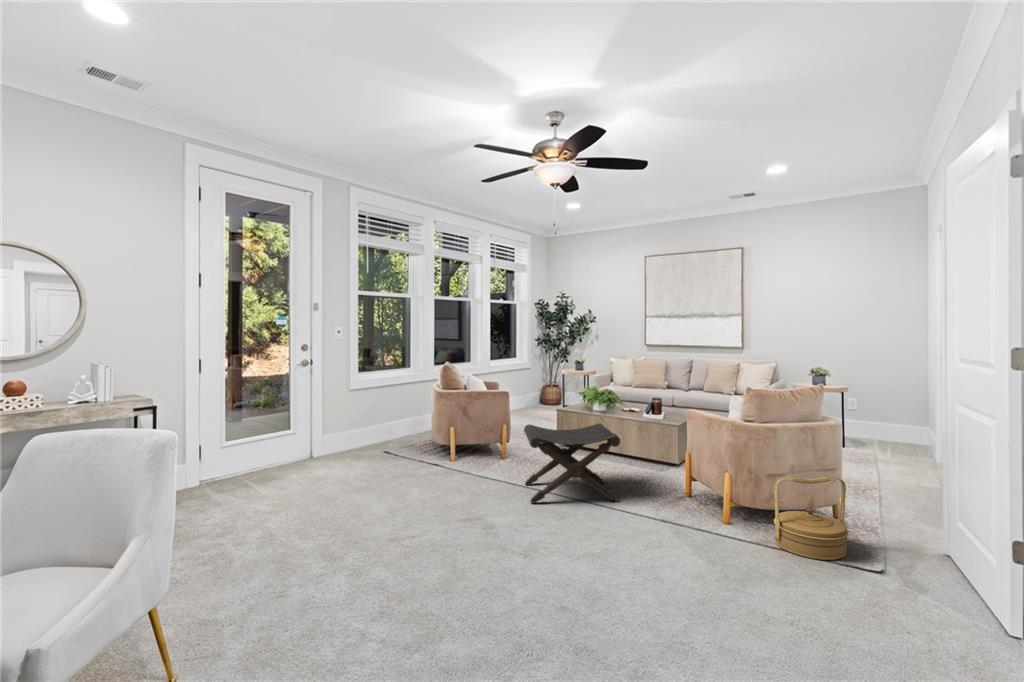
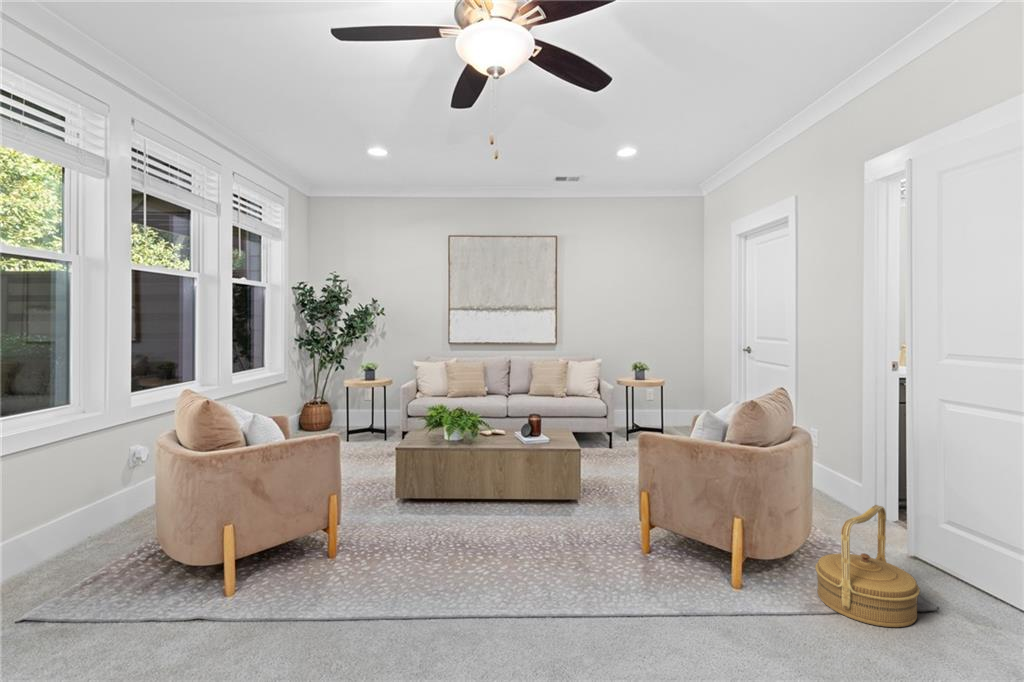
footstool: present [524,424,620,503] -> none [409,466,589,645]

